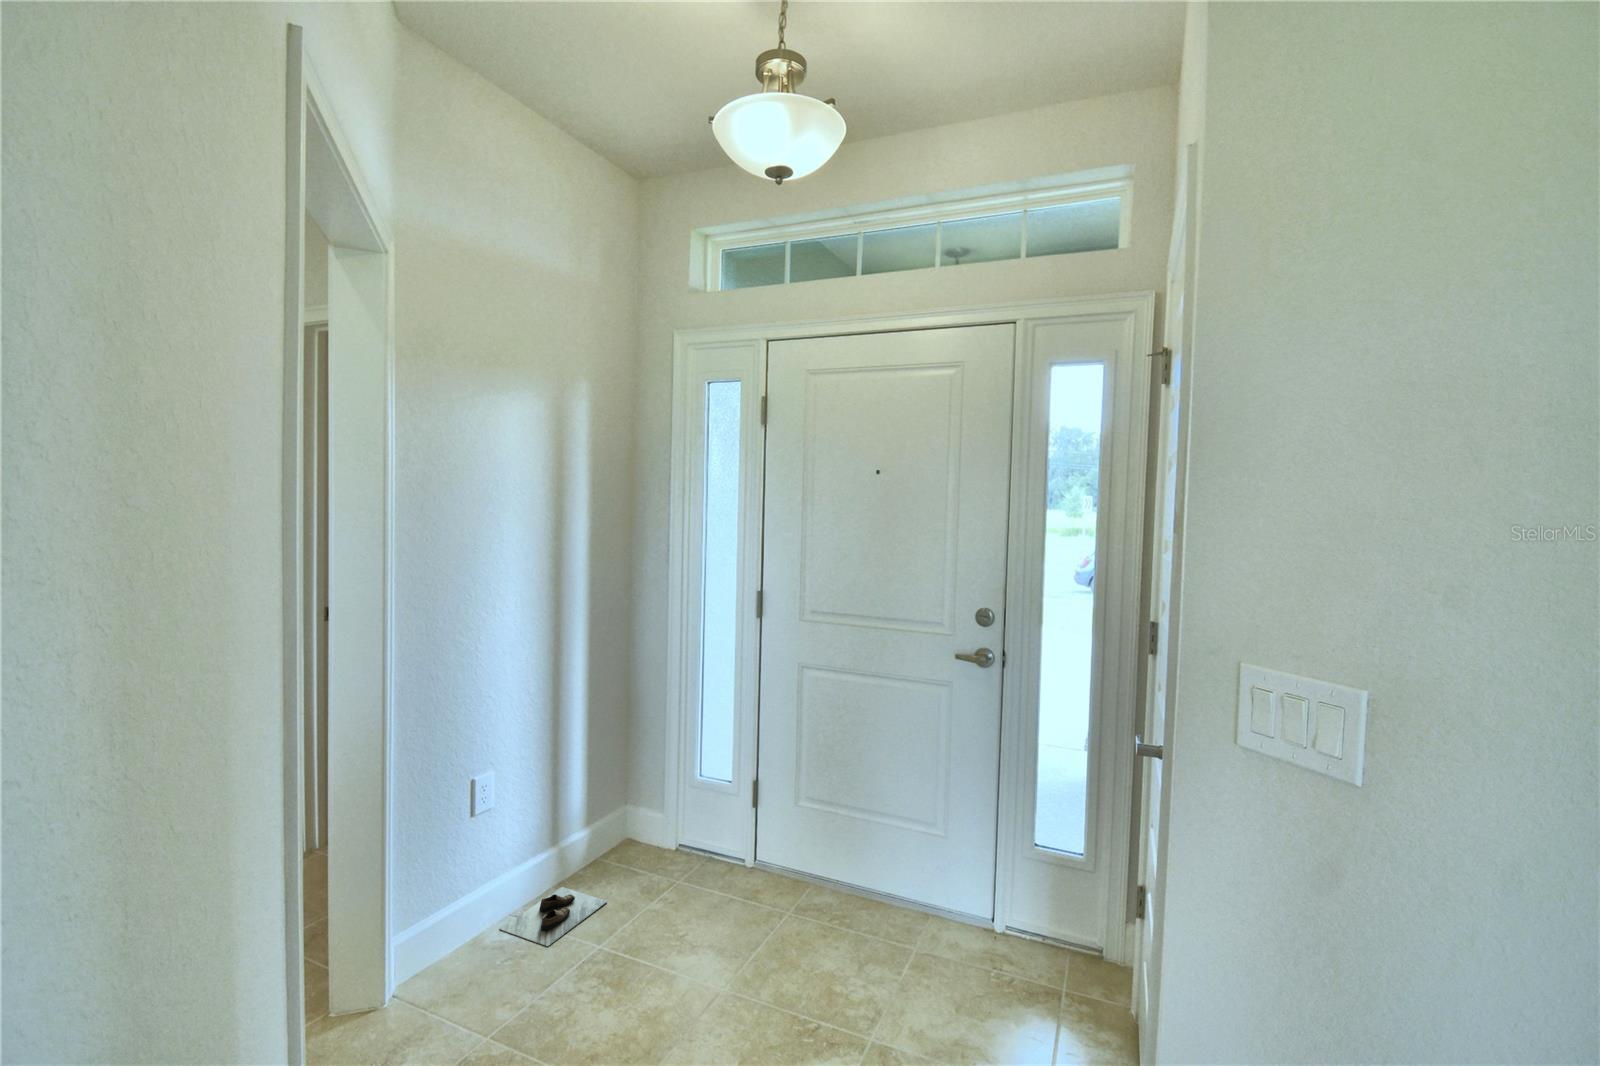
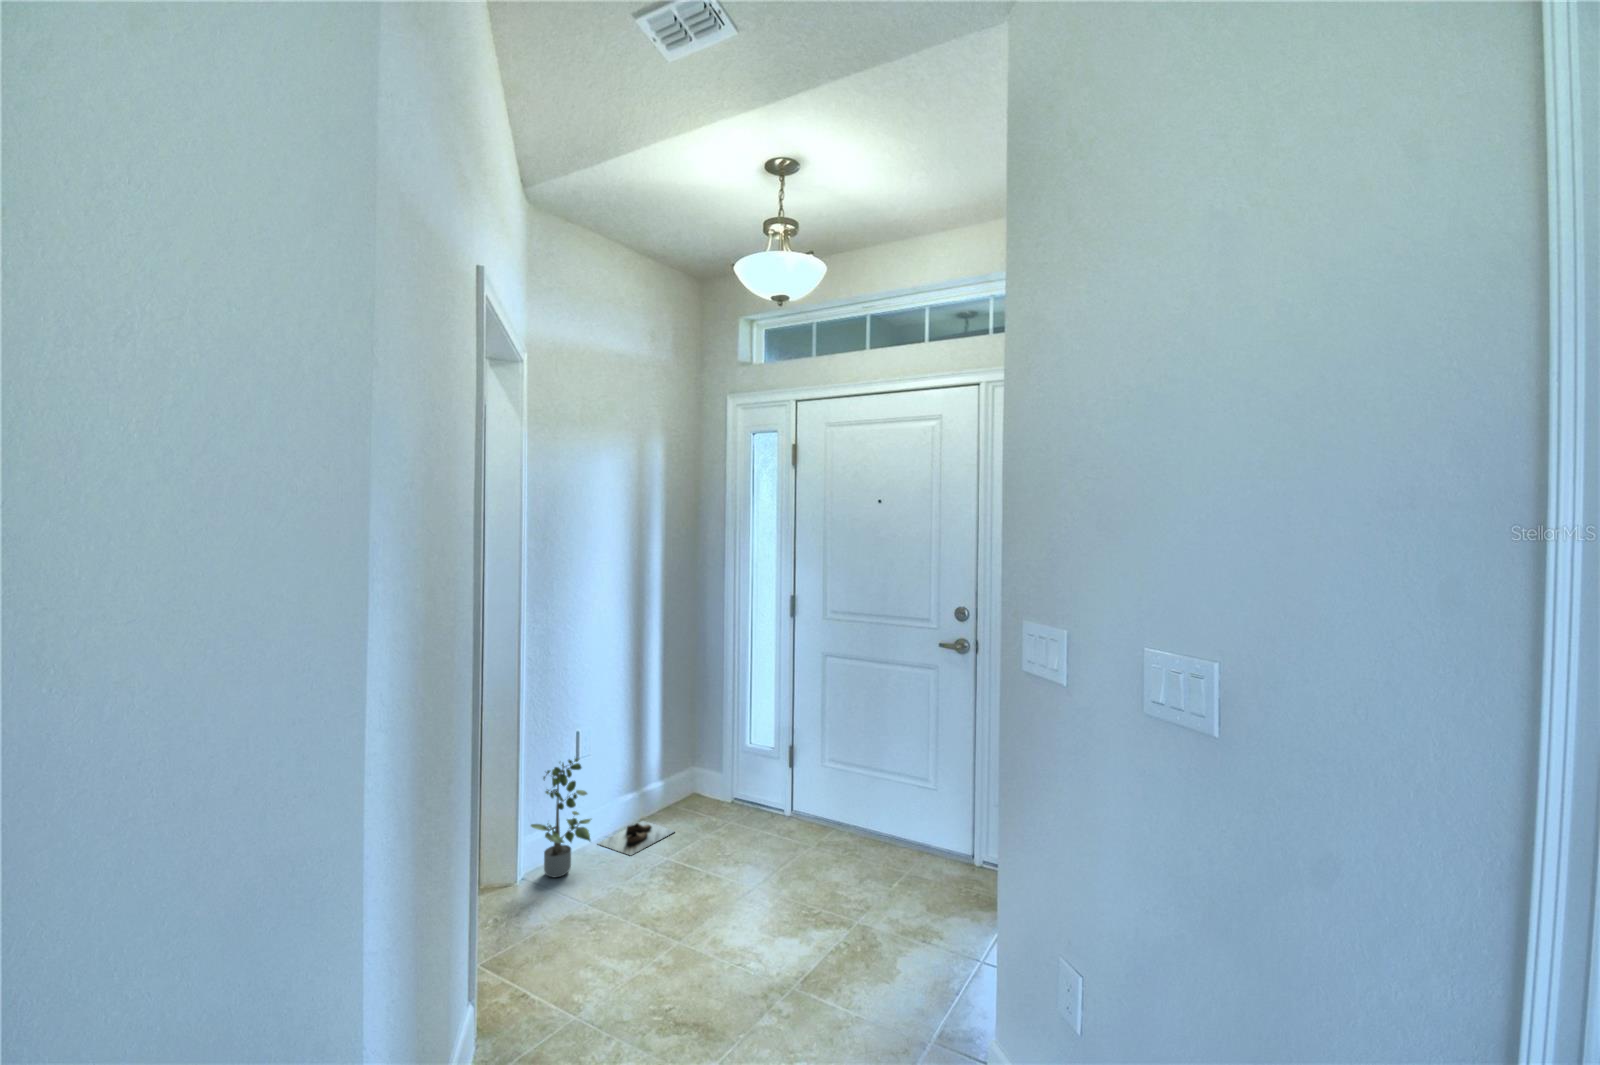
potted plant: none [401,818,495,995] -> present [531,758,592,877]

